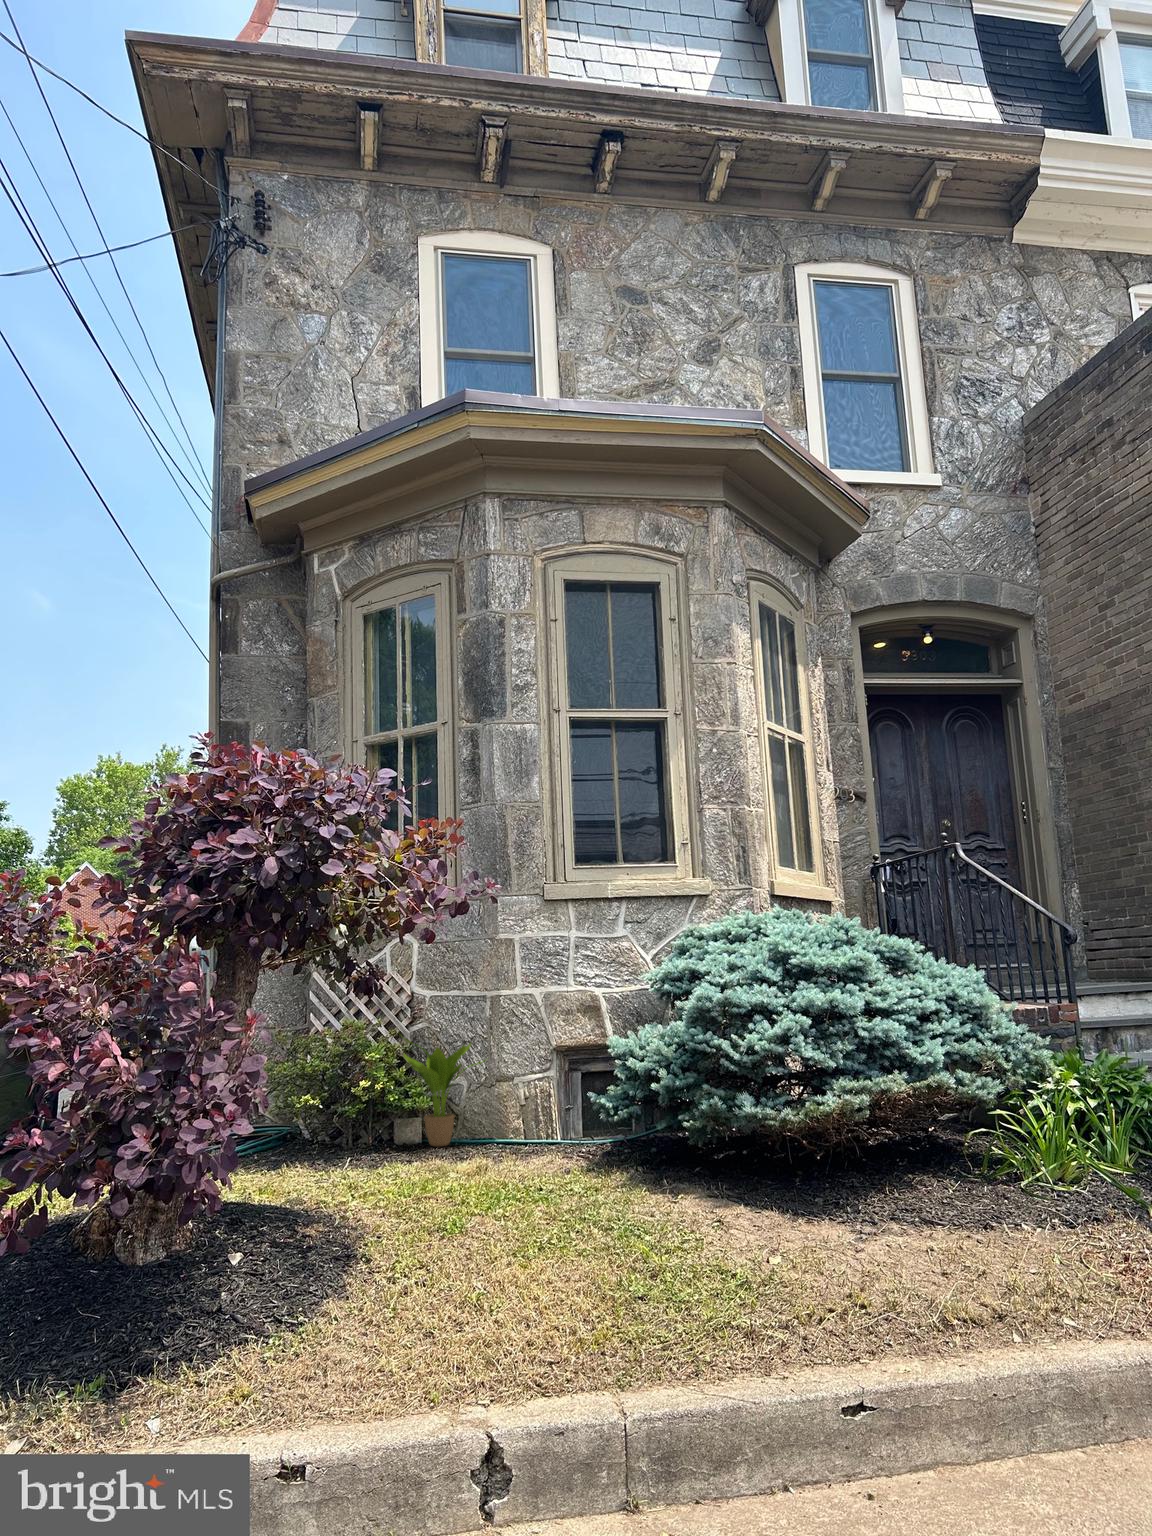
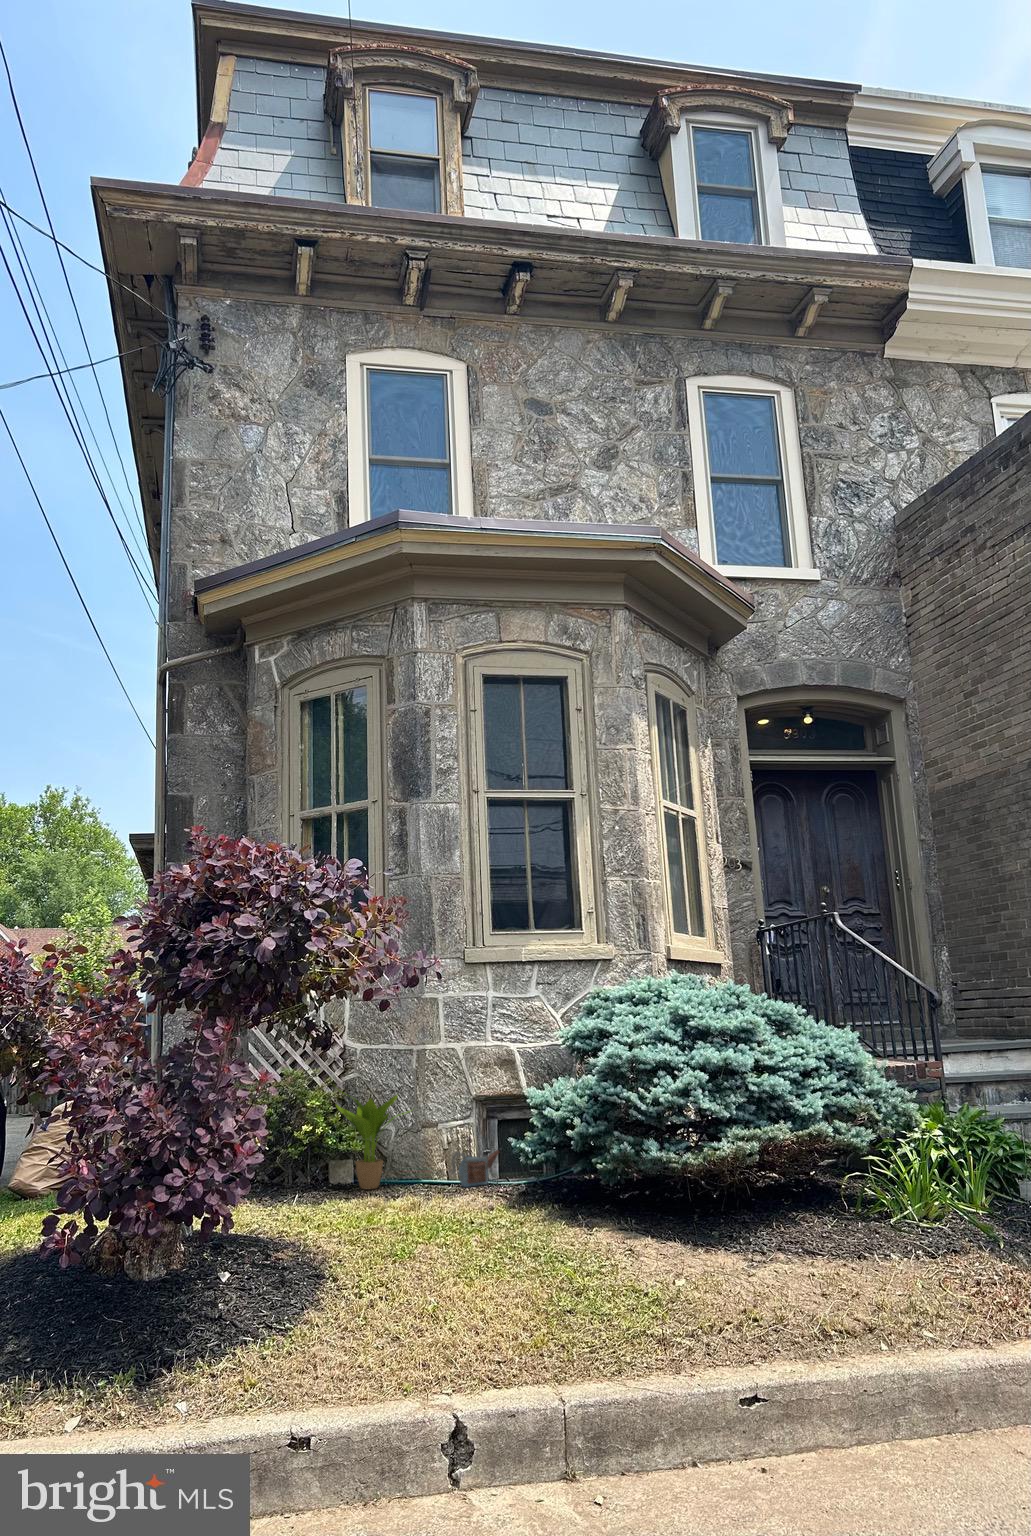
watering can: none [528,1103,584,1144] -> present [451,1150,499,1187]

